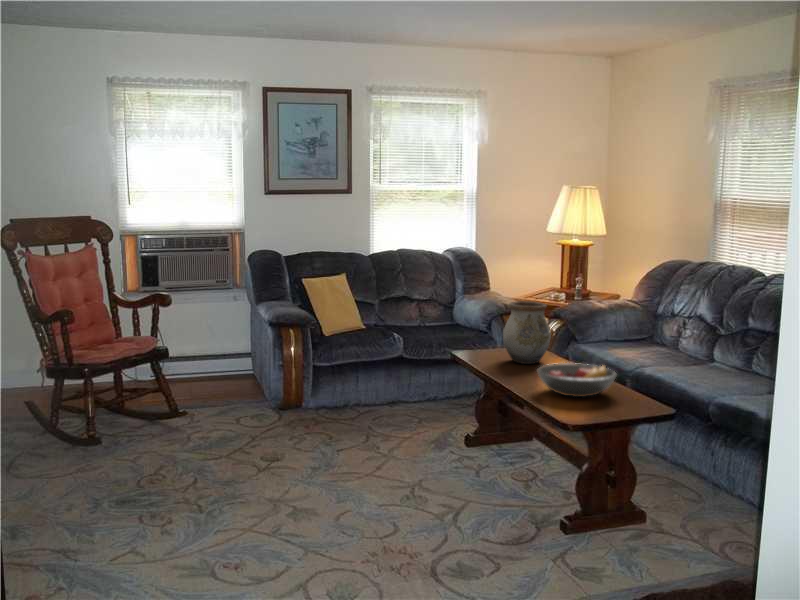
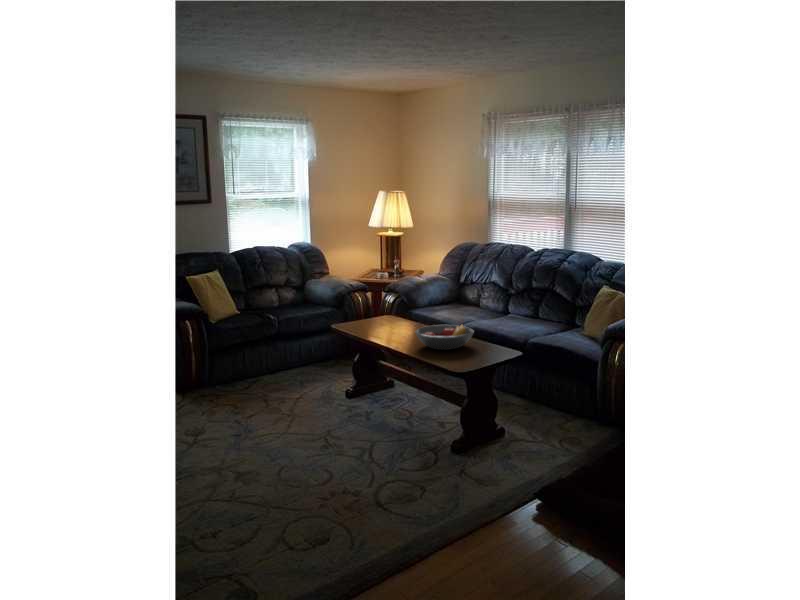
vase: present [503,301,551,364] -> none [372,281,408,329]

